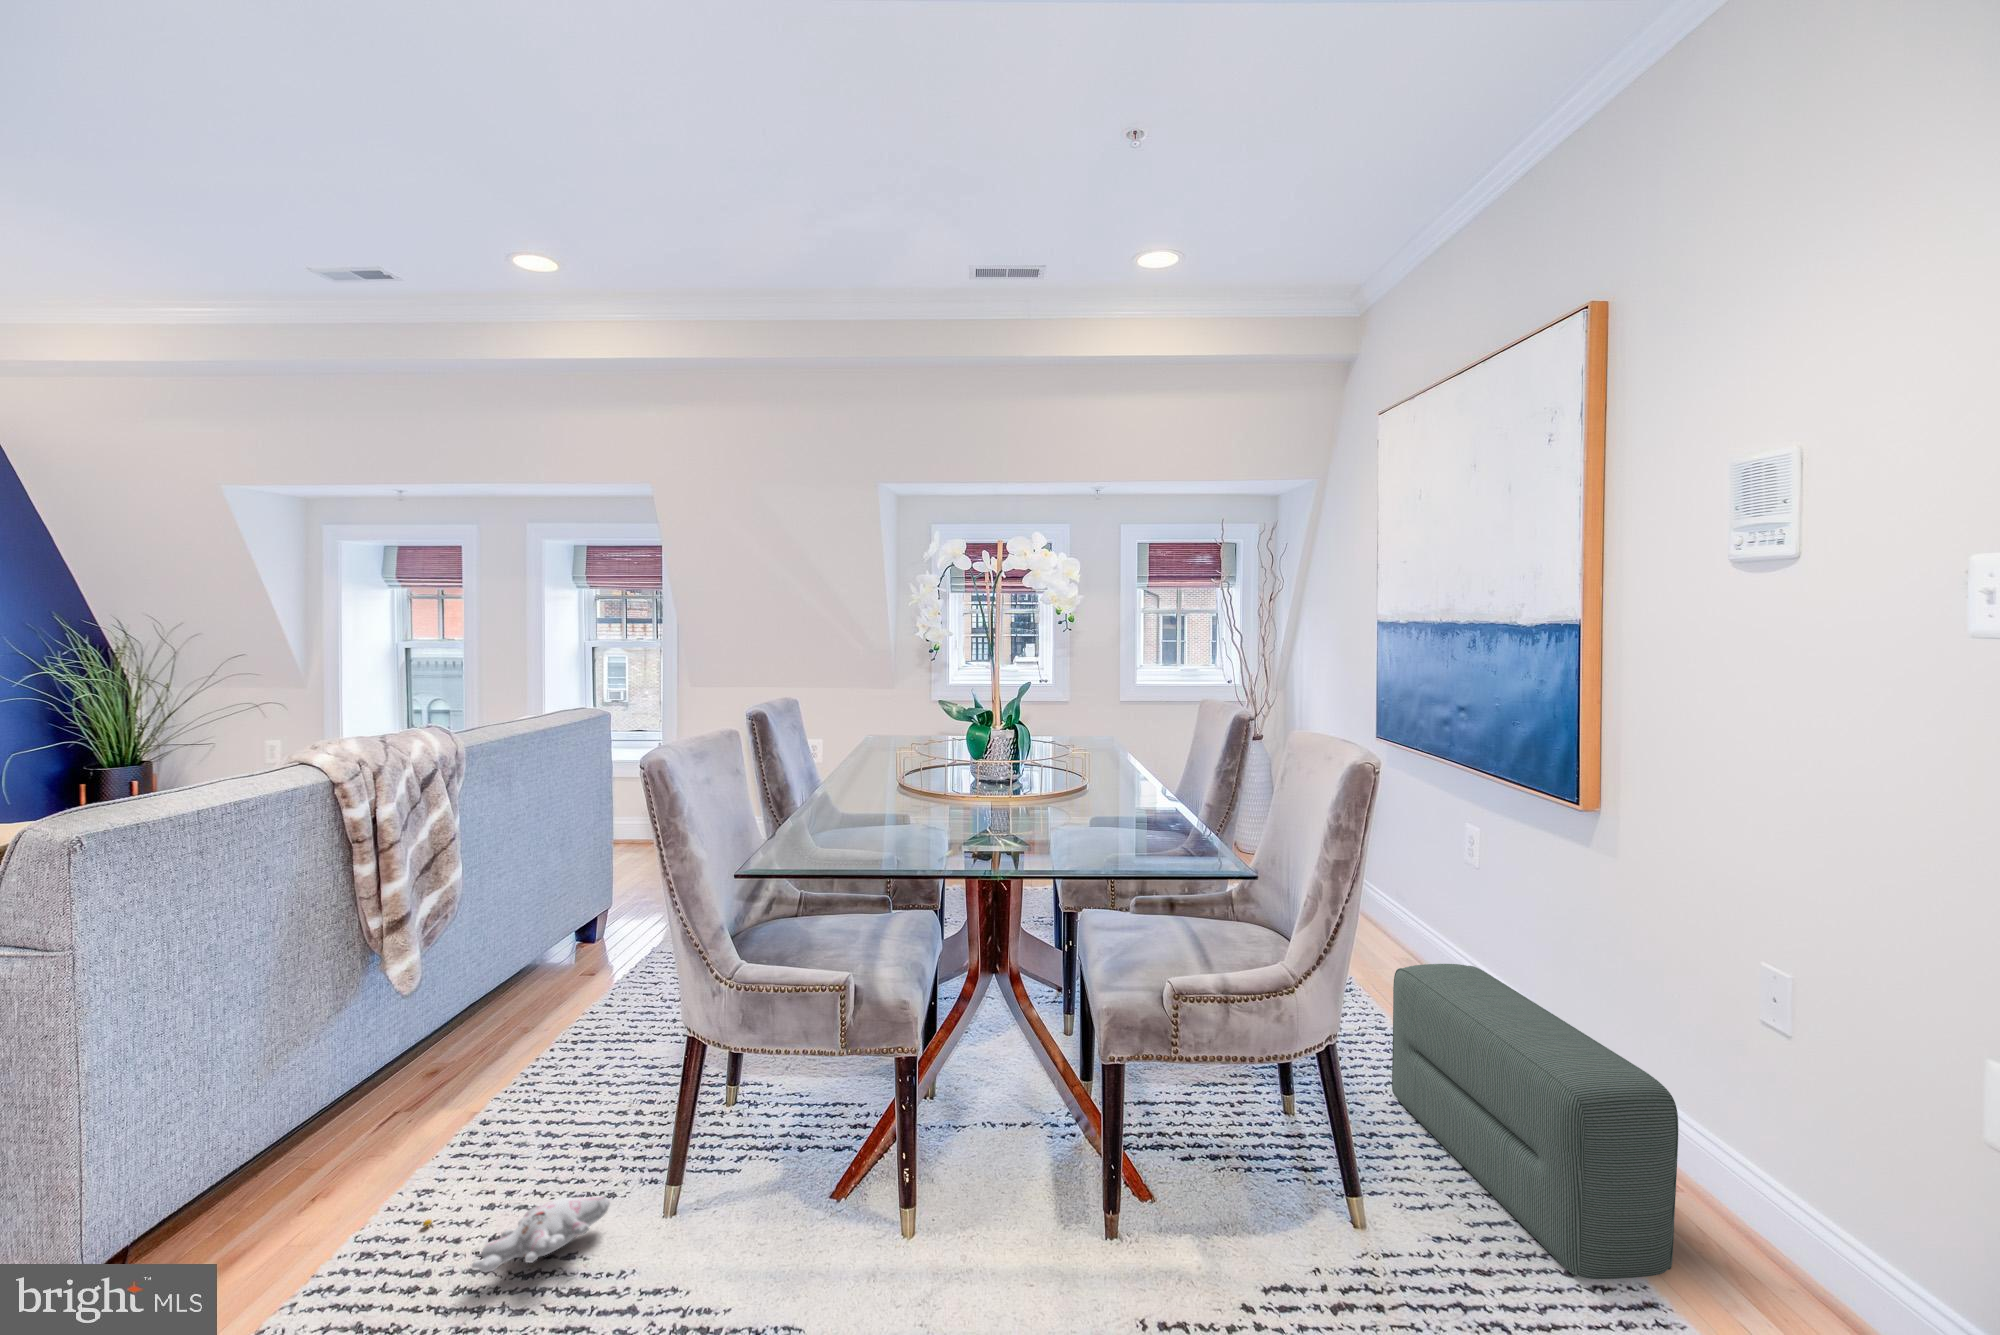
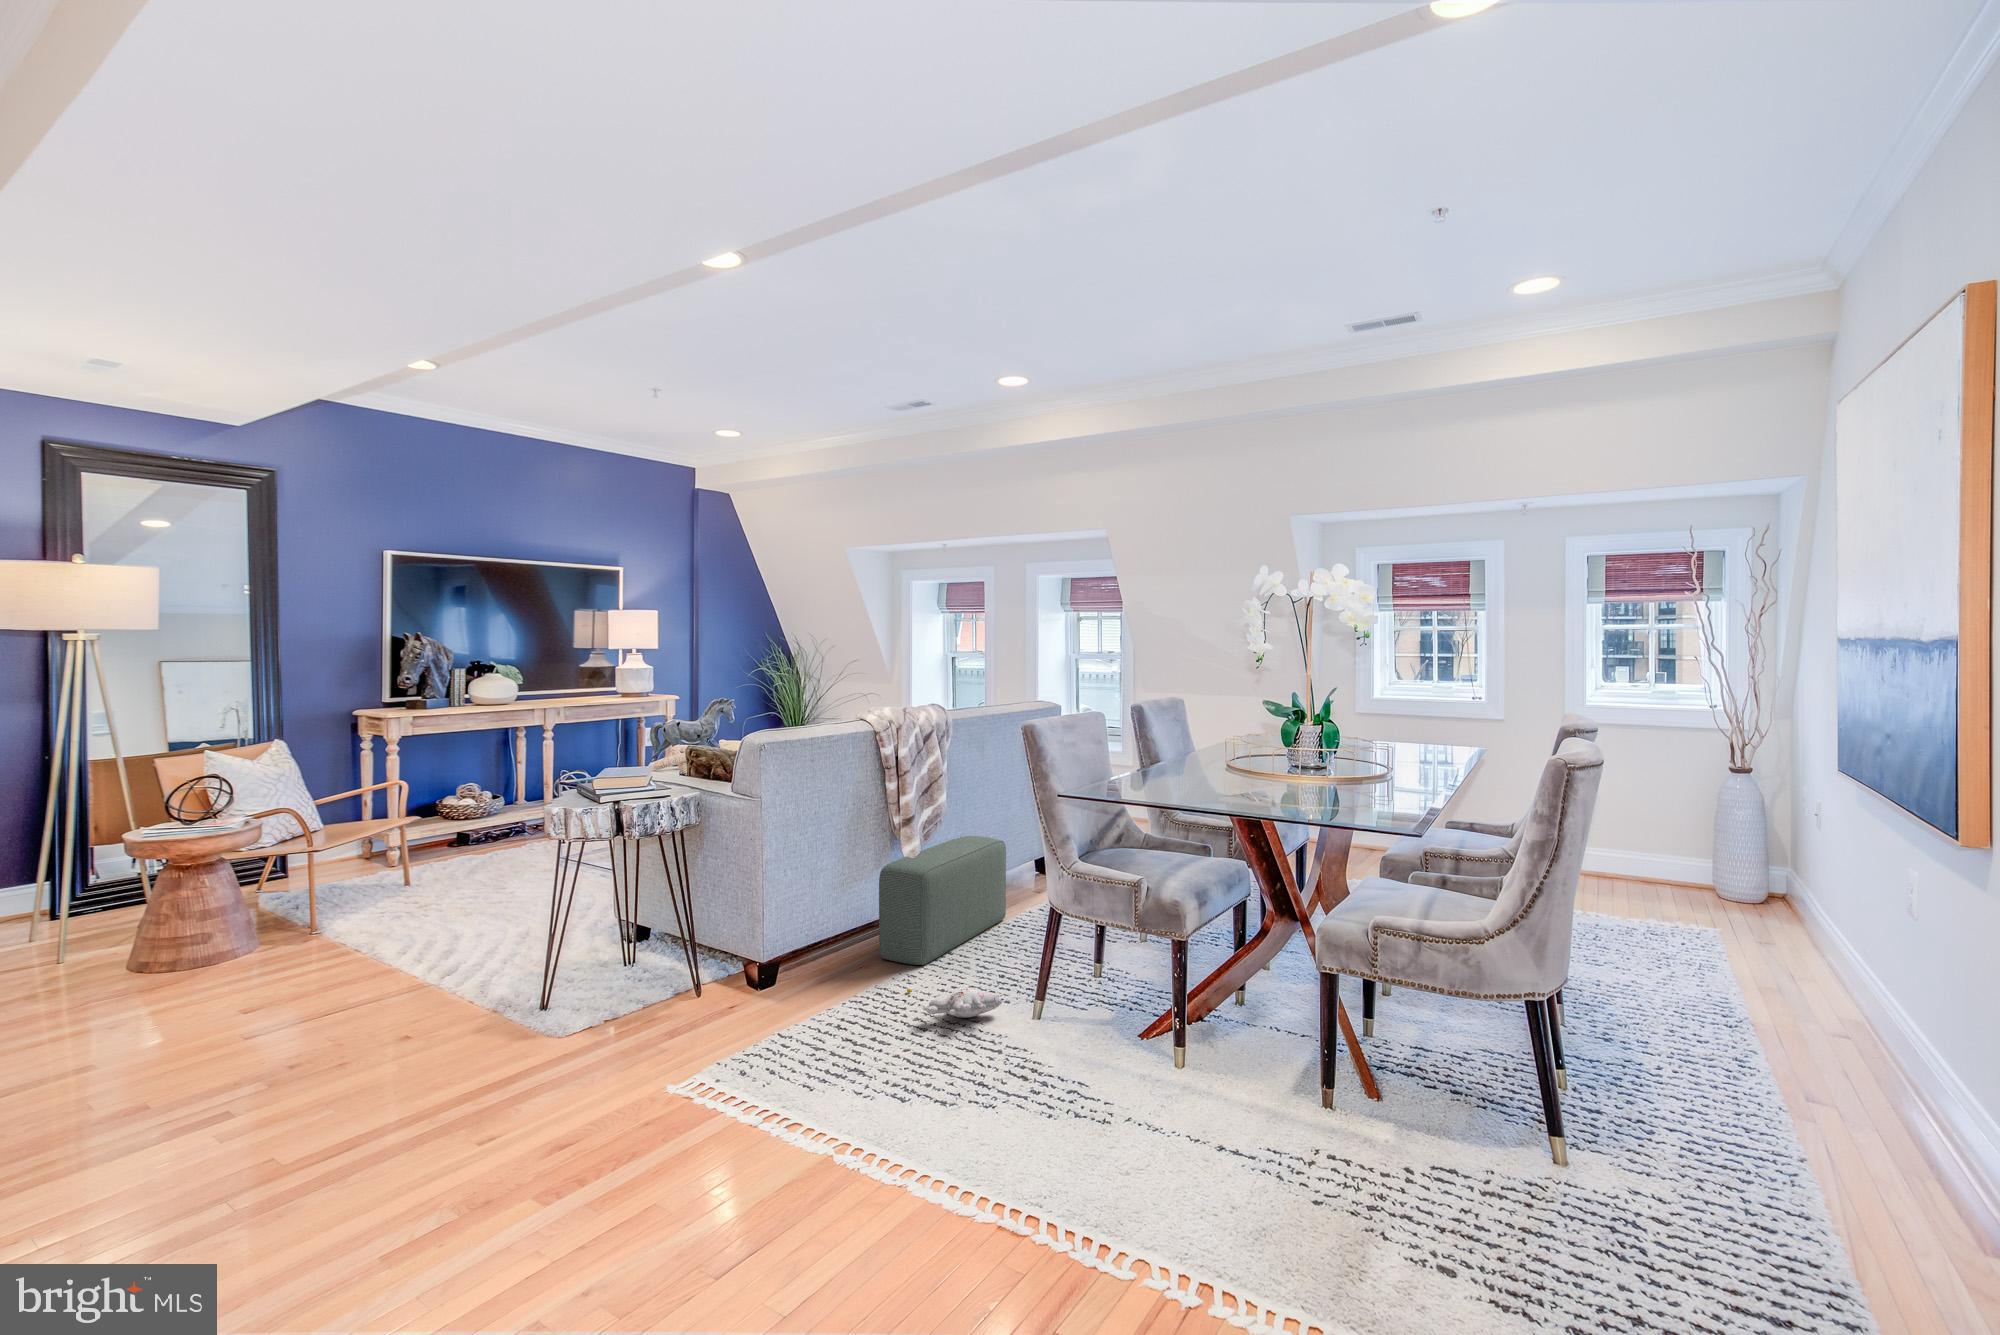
pouf: present [1392,964,1678,1279] -> present [879,836,1006,965]

